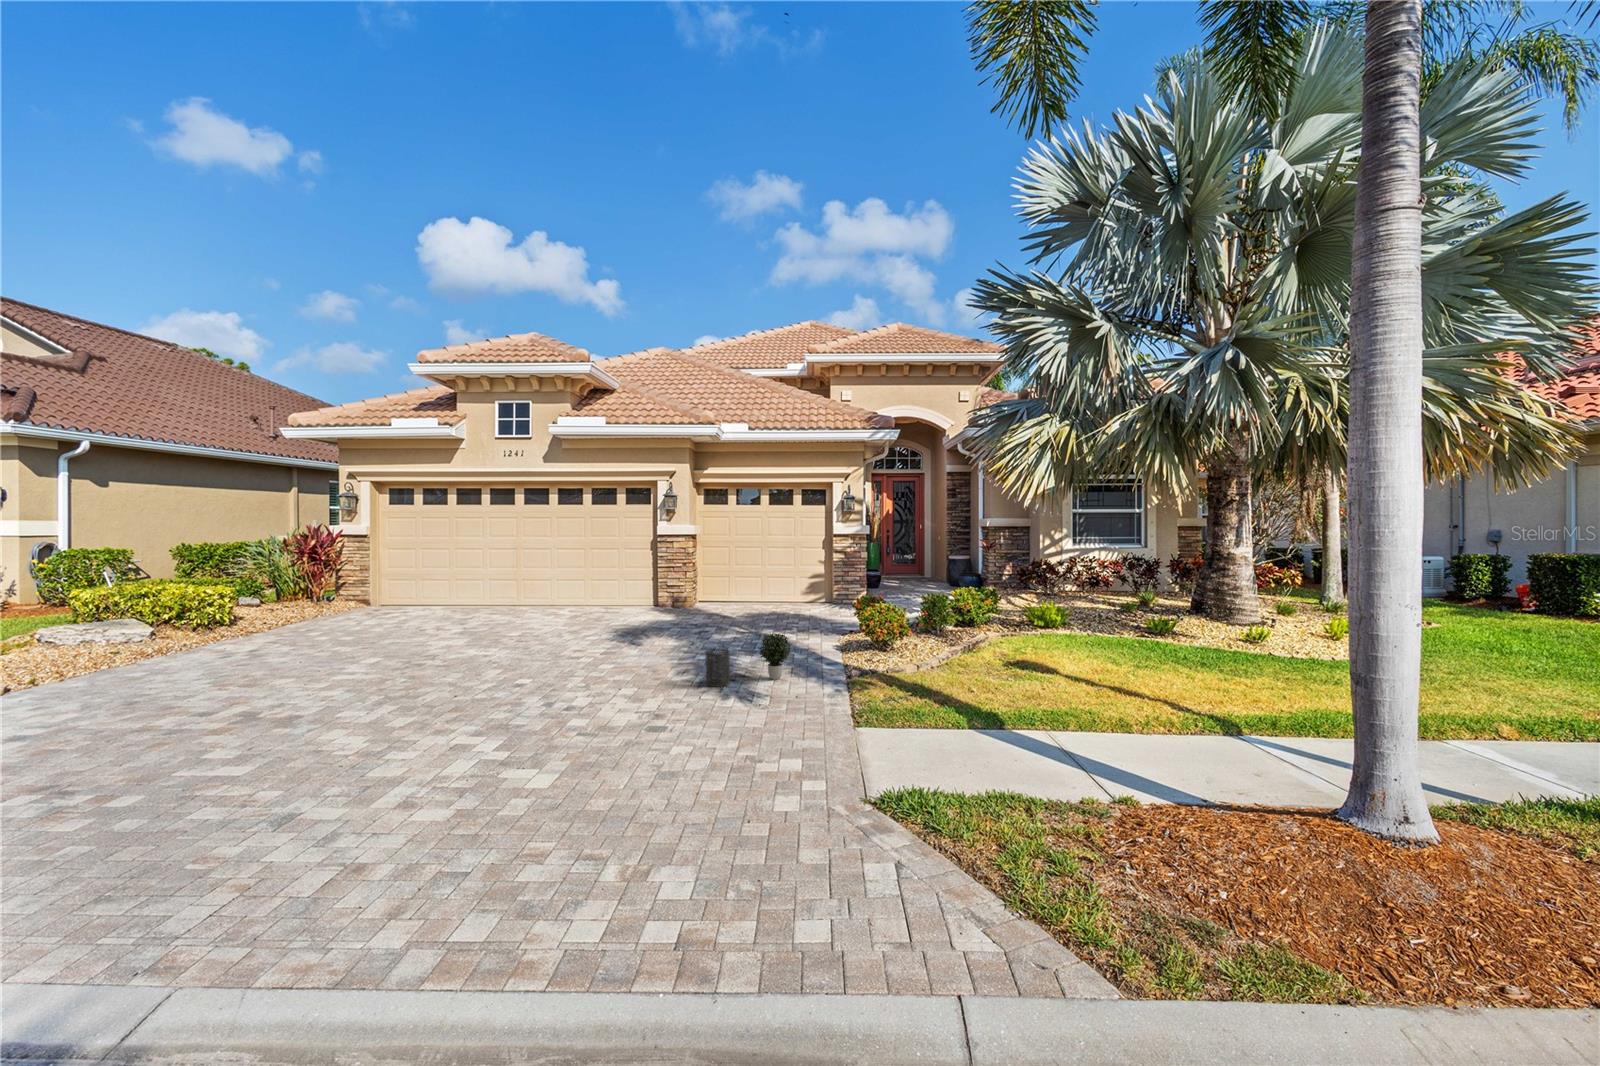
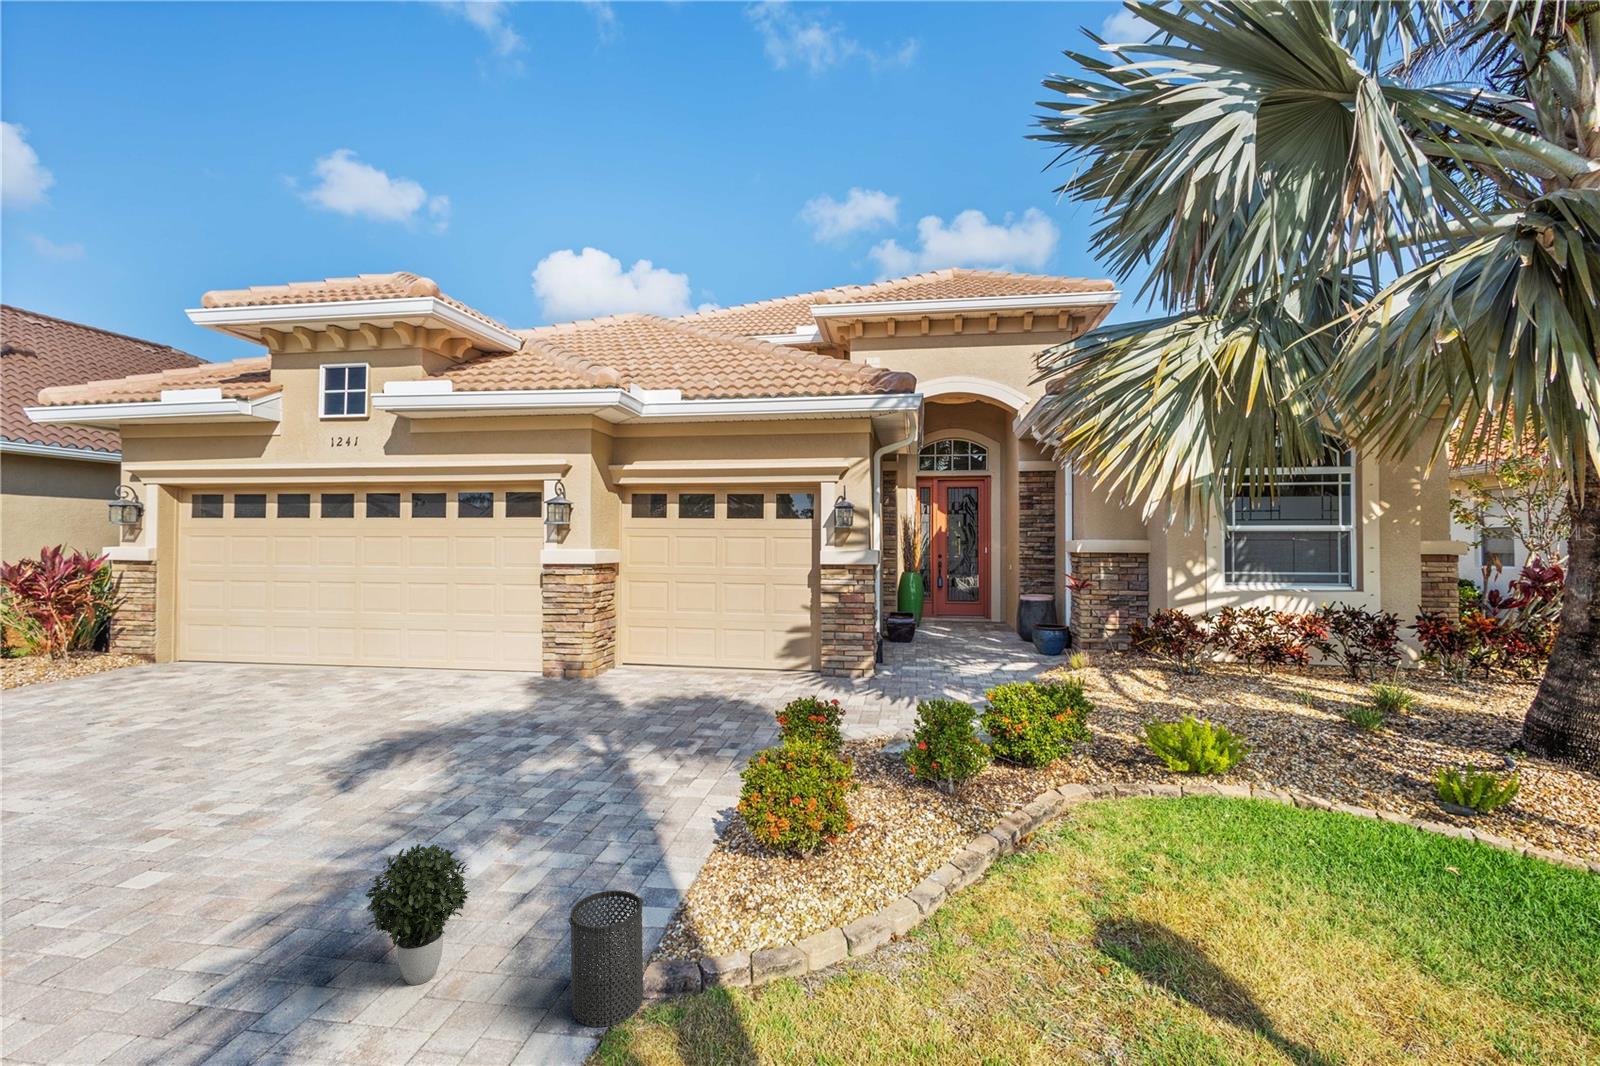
trash can: present [705,649,730,687] -> present [568,890,643,1027]

